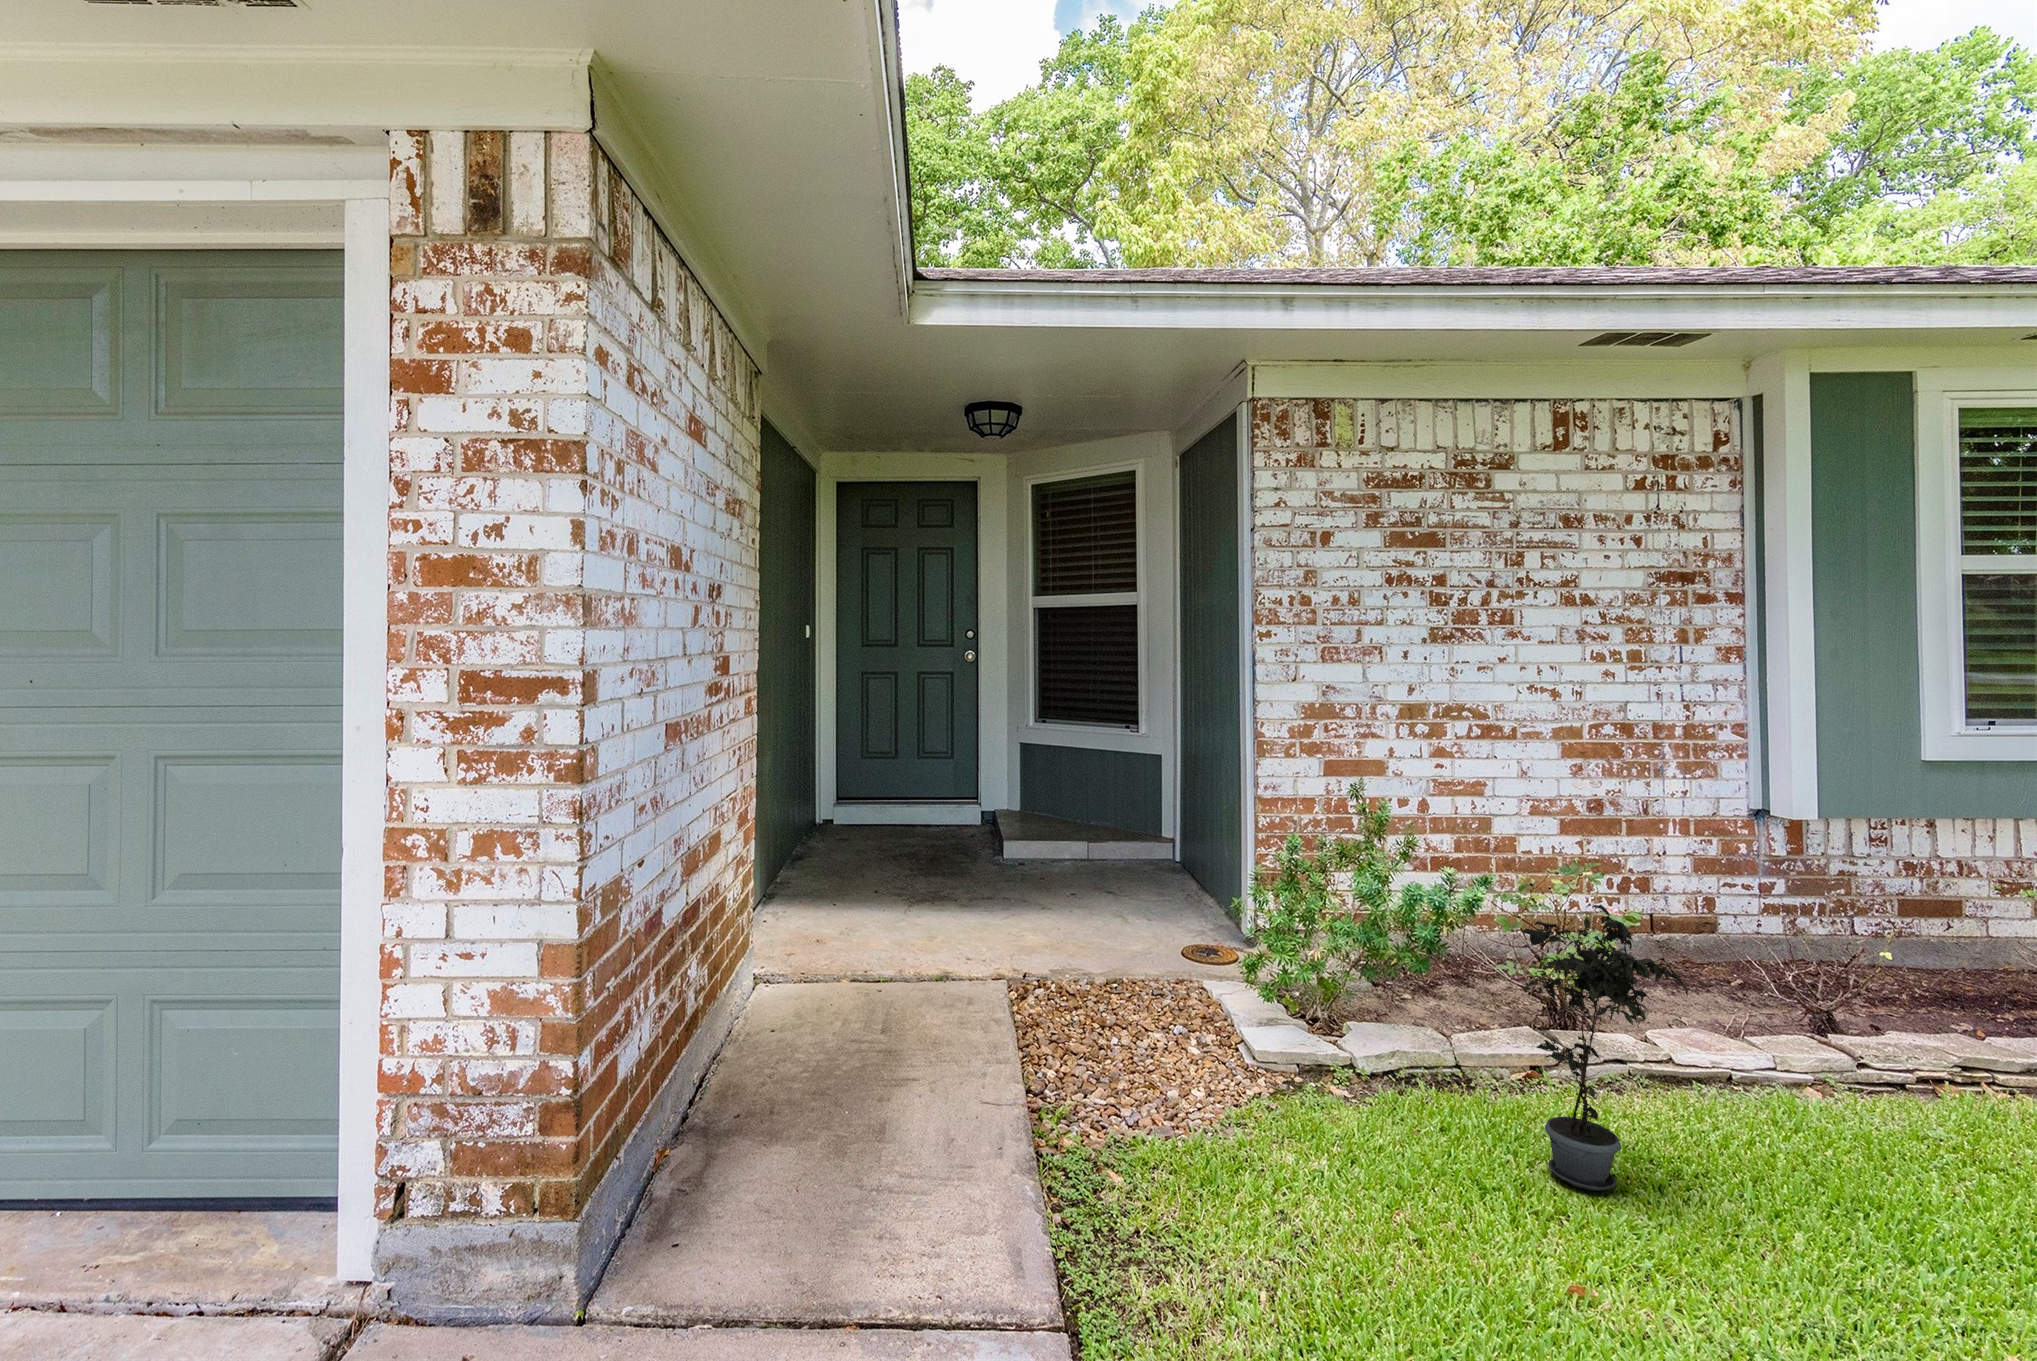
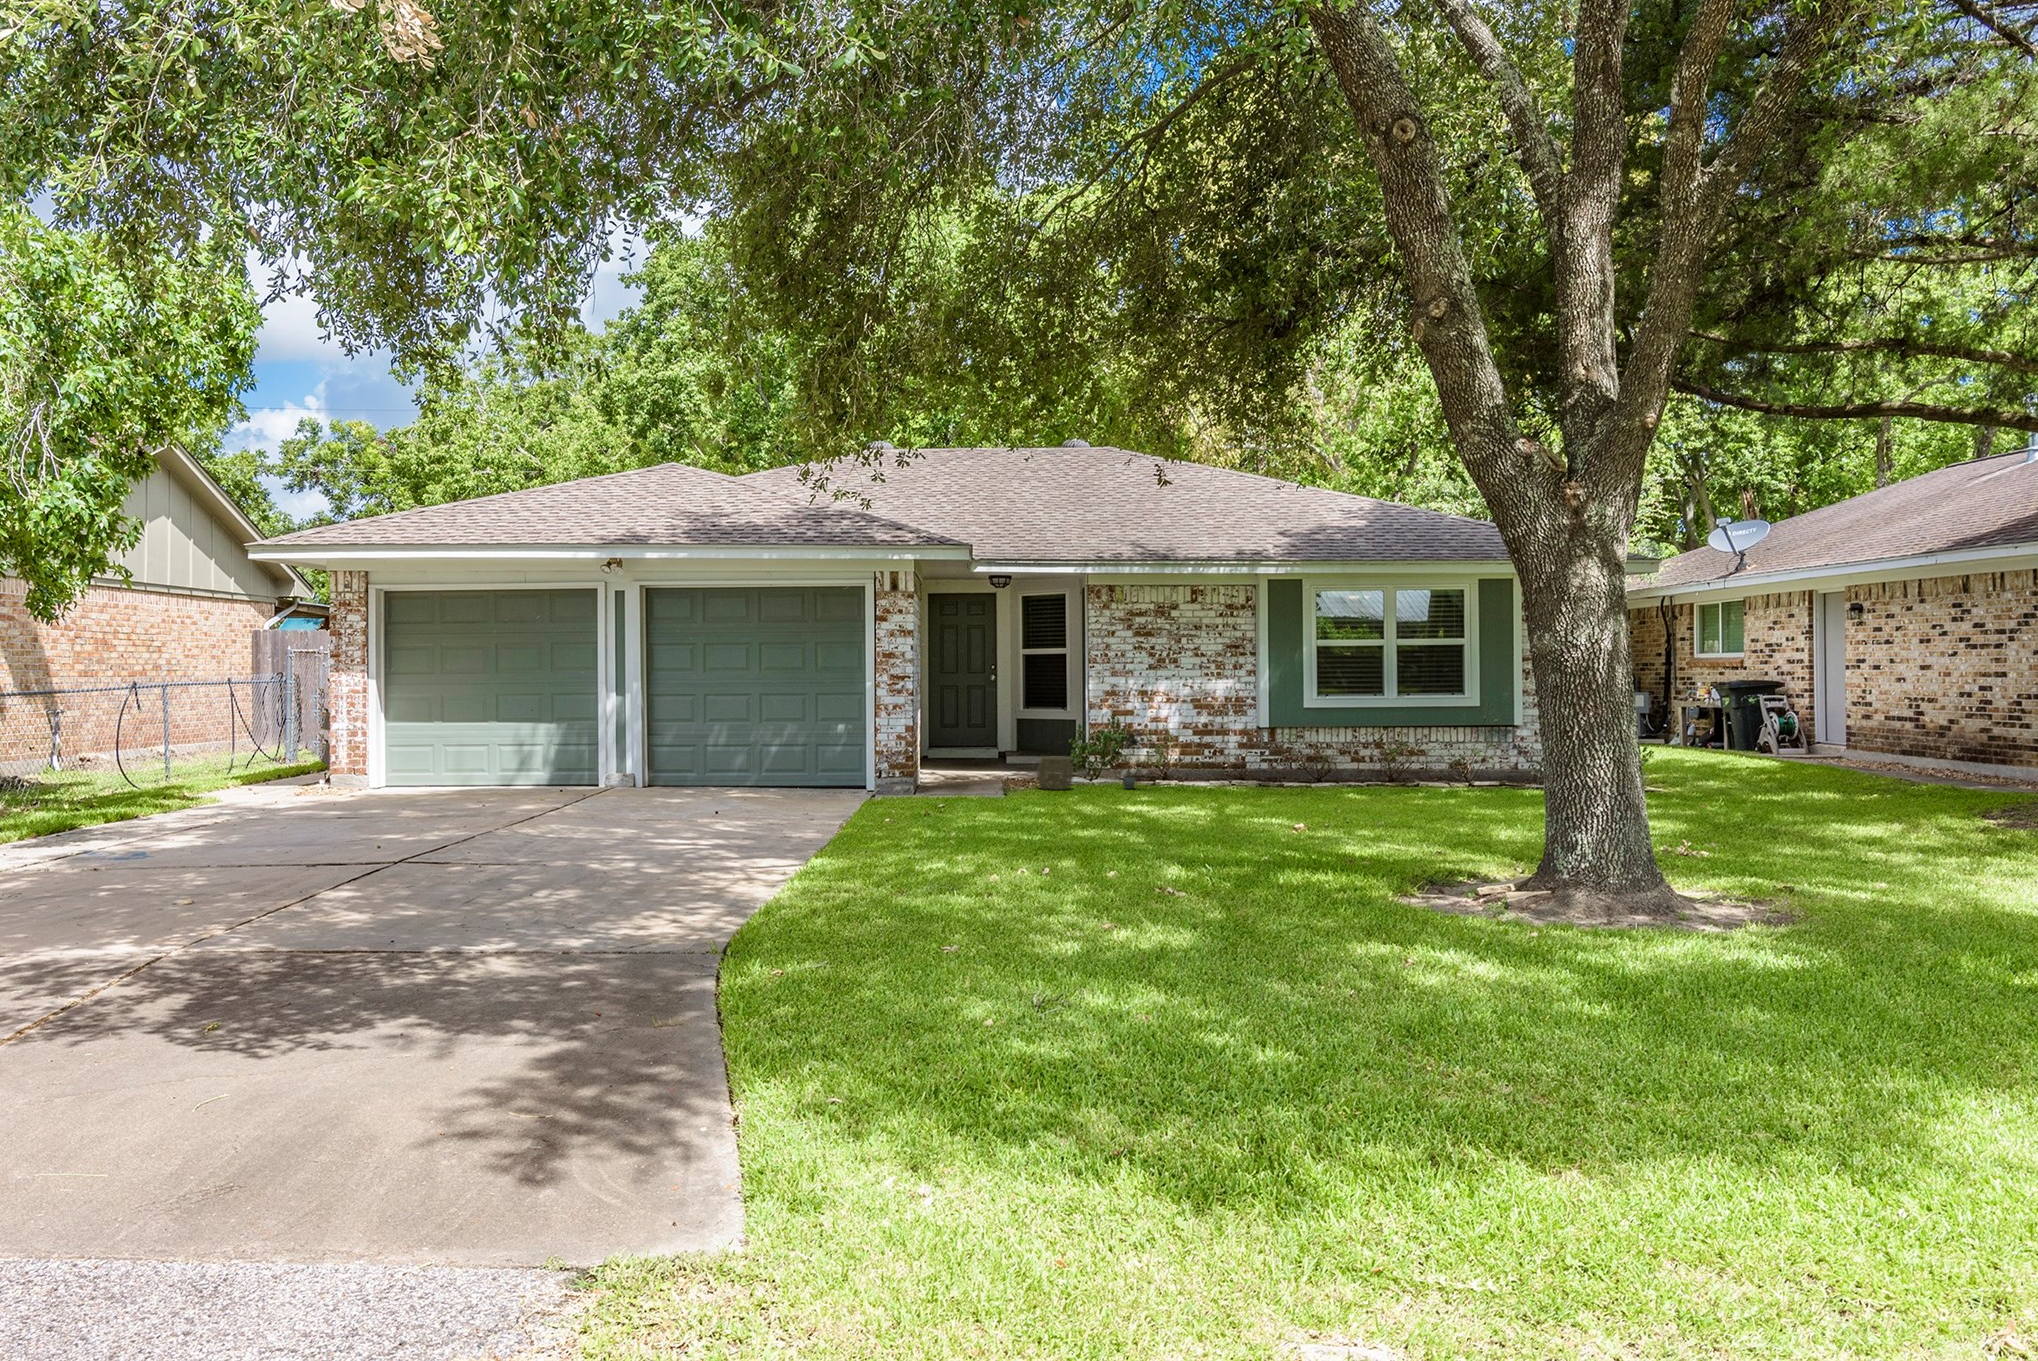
woven basket: none [1183,1034,1355,1234] -> present [1037,756,1073,789]

